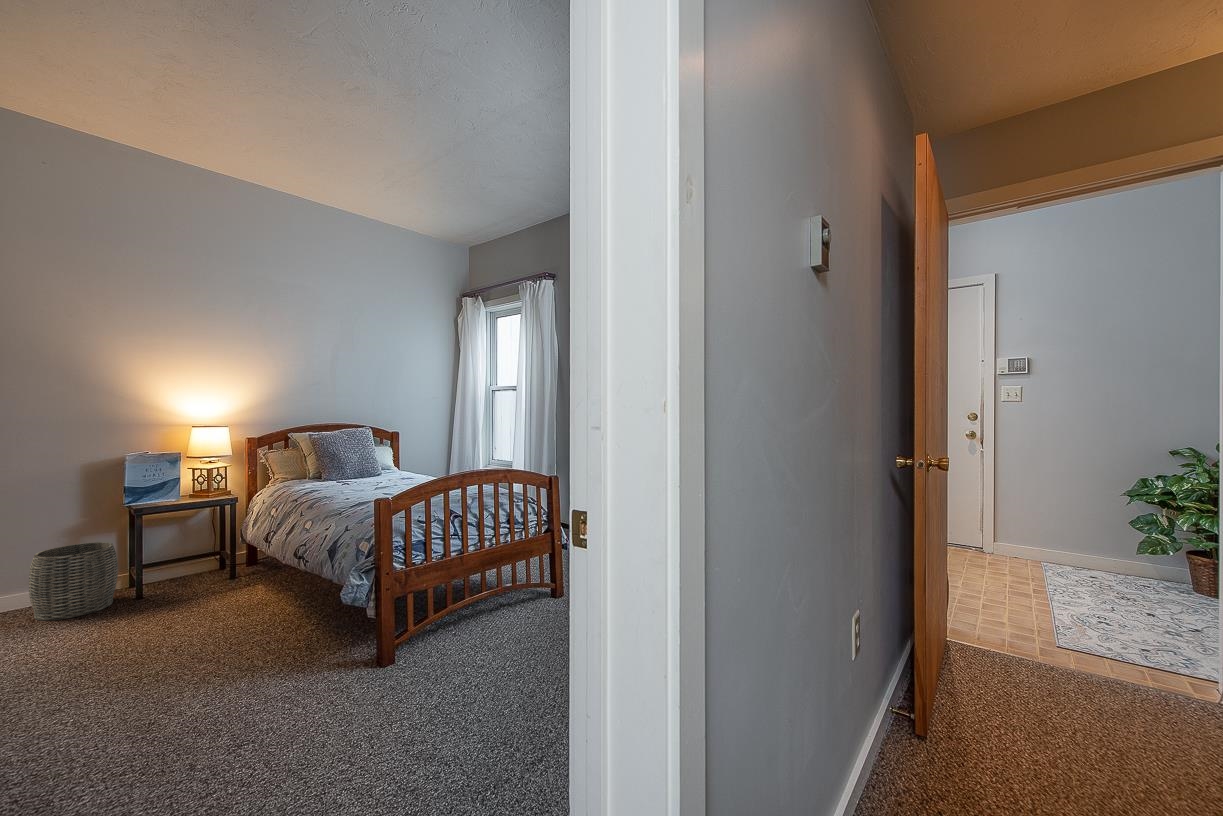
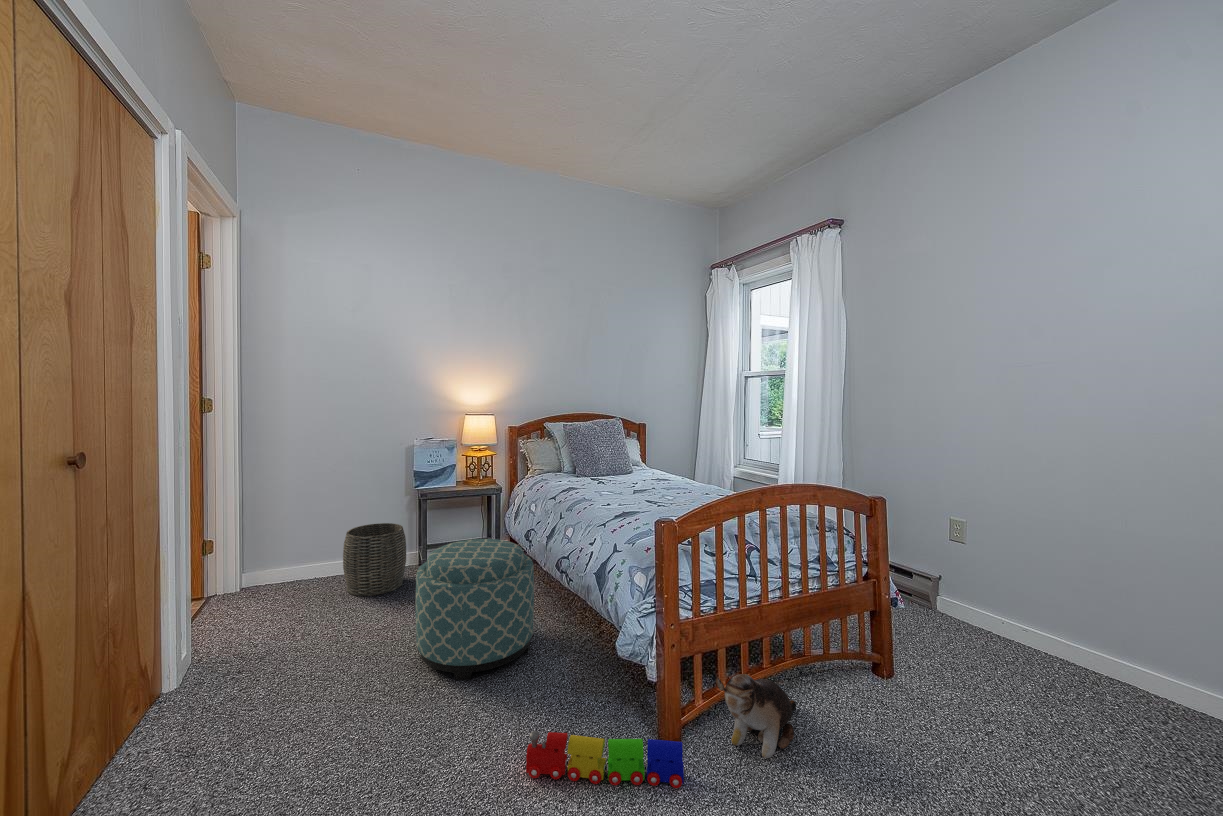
ottoman: none [137,538,269,661] -> present [415,539,534,680]
plush toy: none [416,598,486,653] -> present [716,674,796,758]
toy train: none [255,650,389,702] -> present [526,731,685,788]

